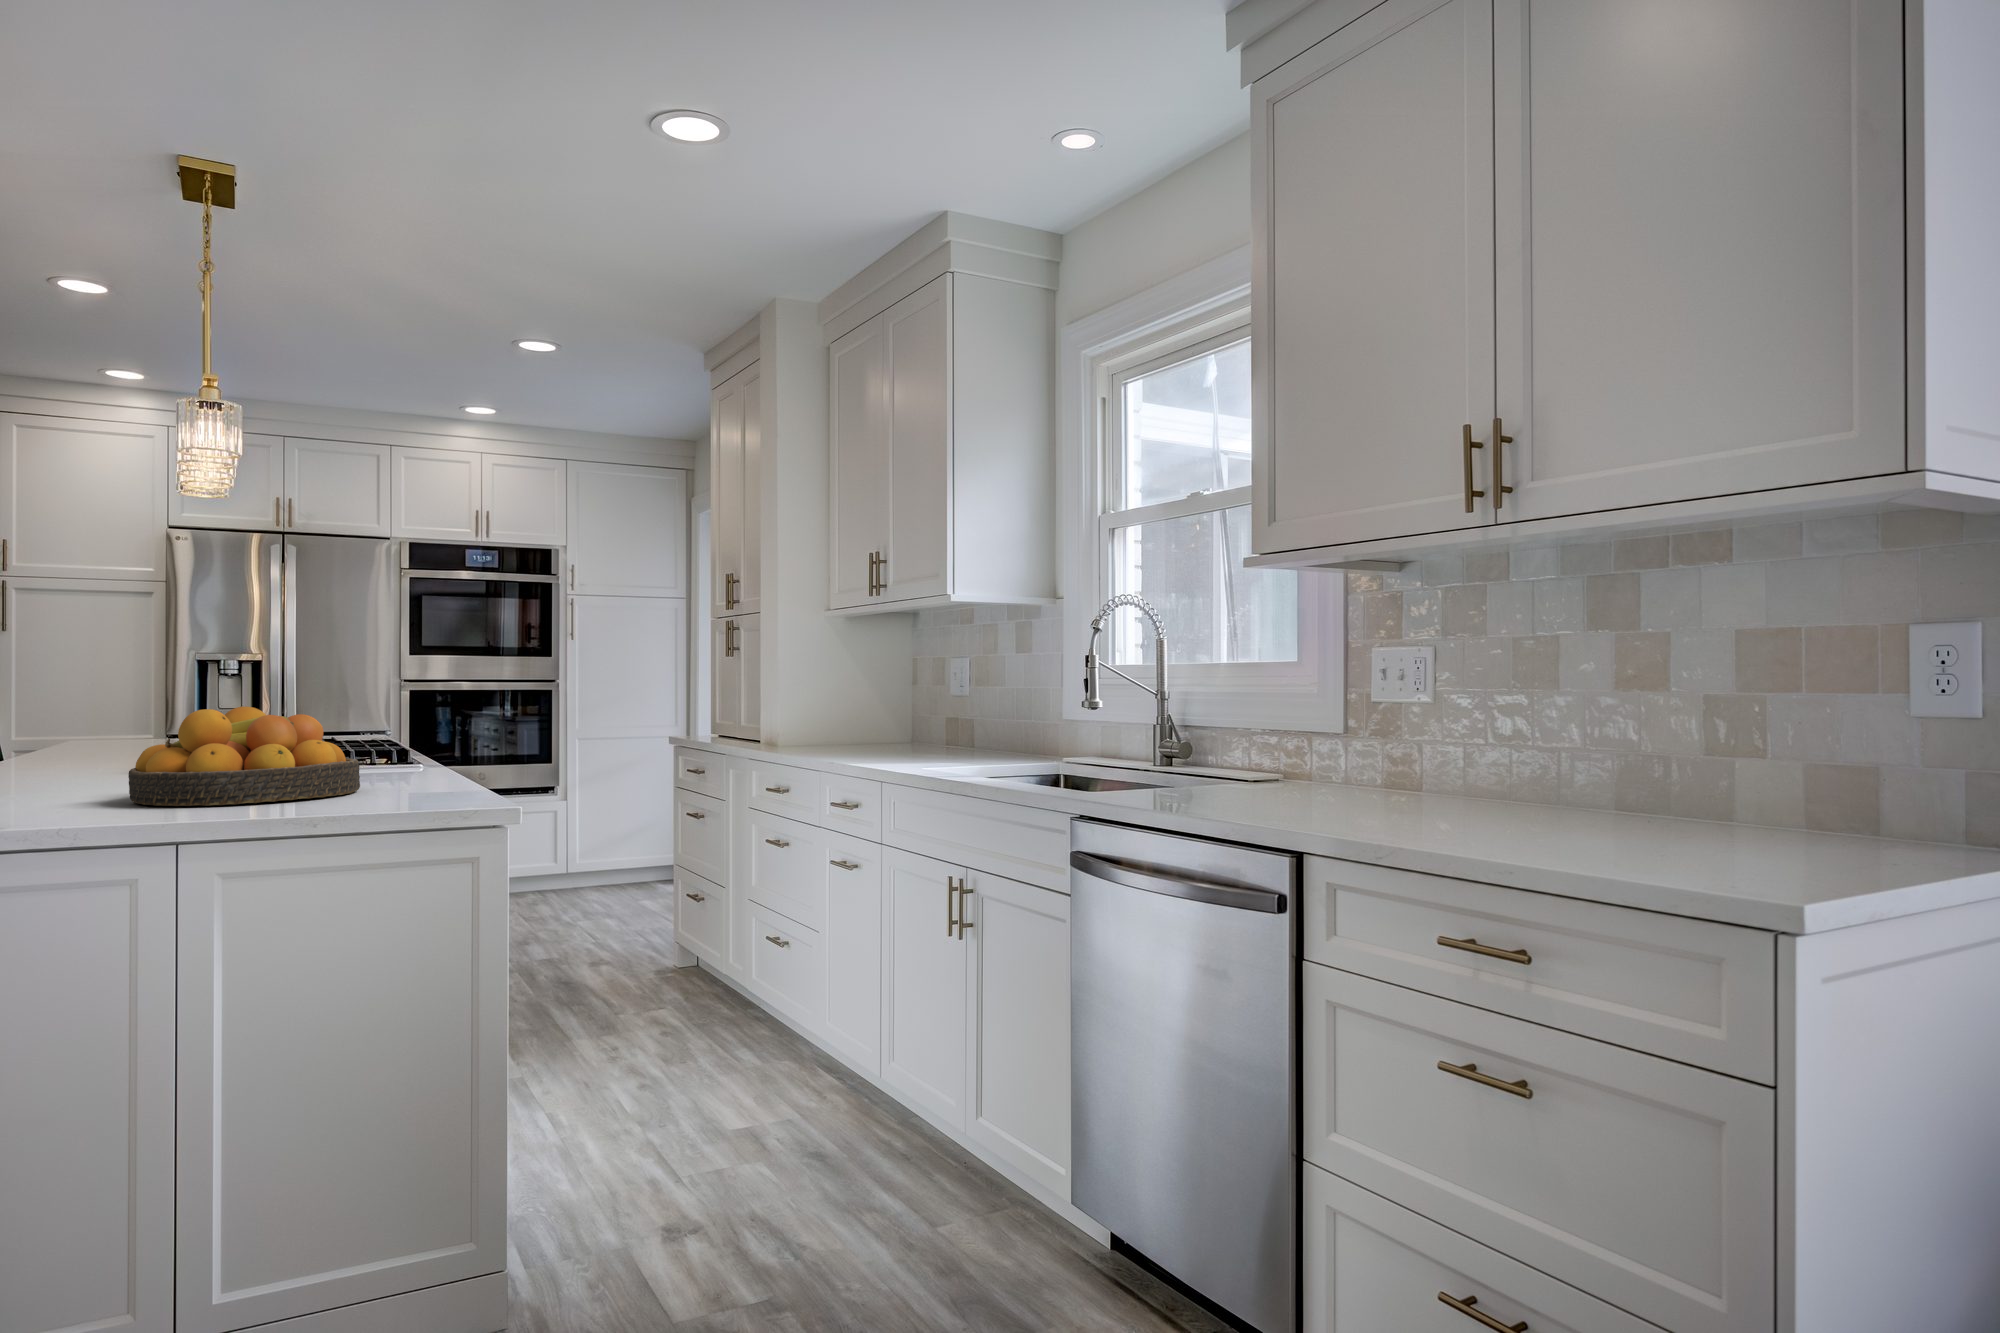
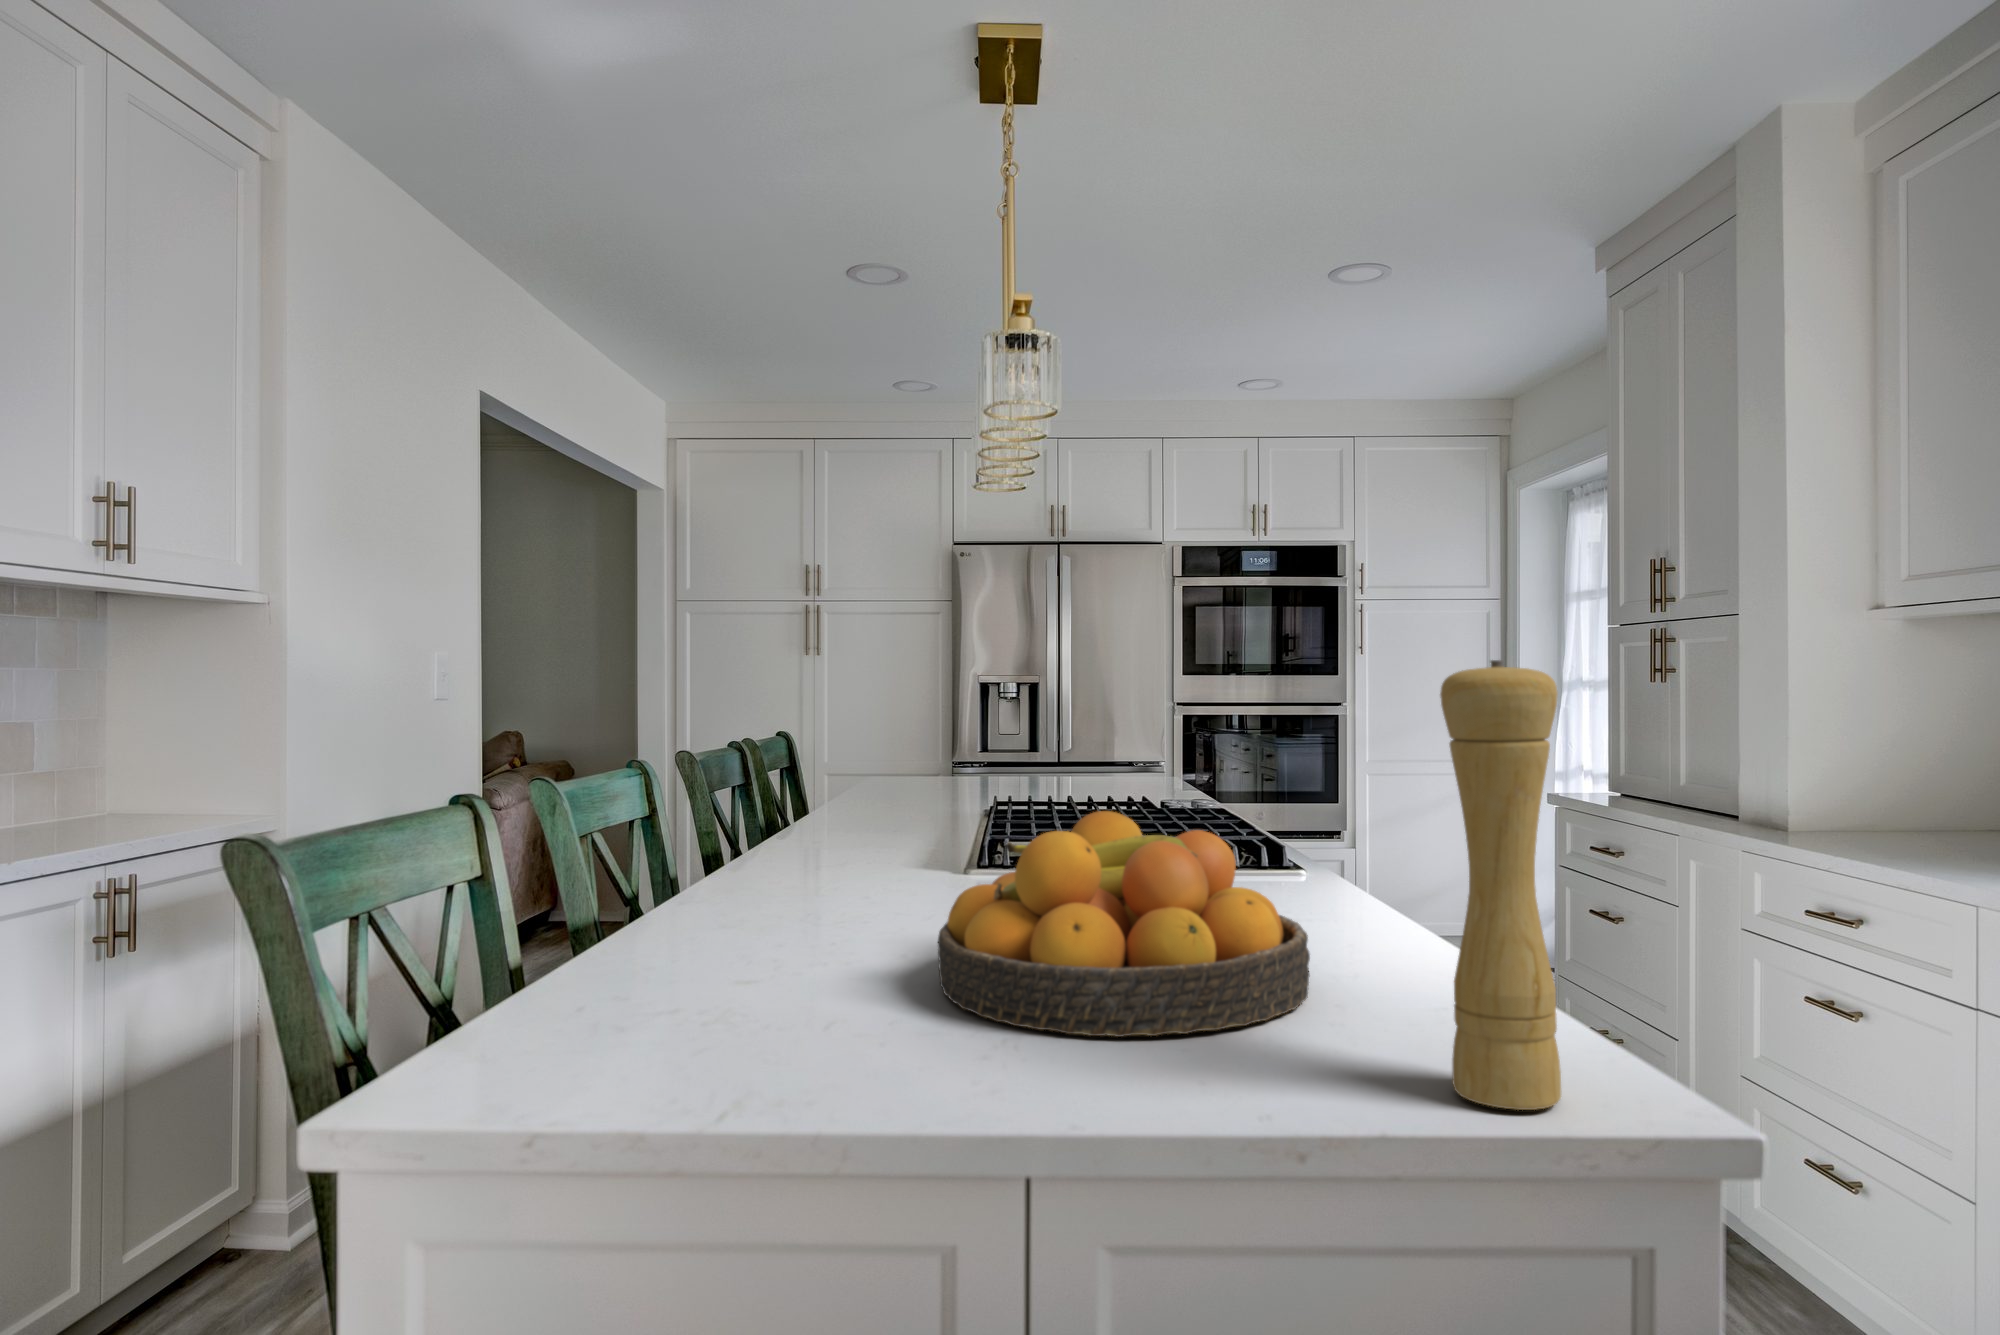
pepper mill: none [388,620,438,803] -> present [1440,660,1561,1110]

